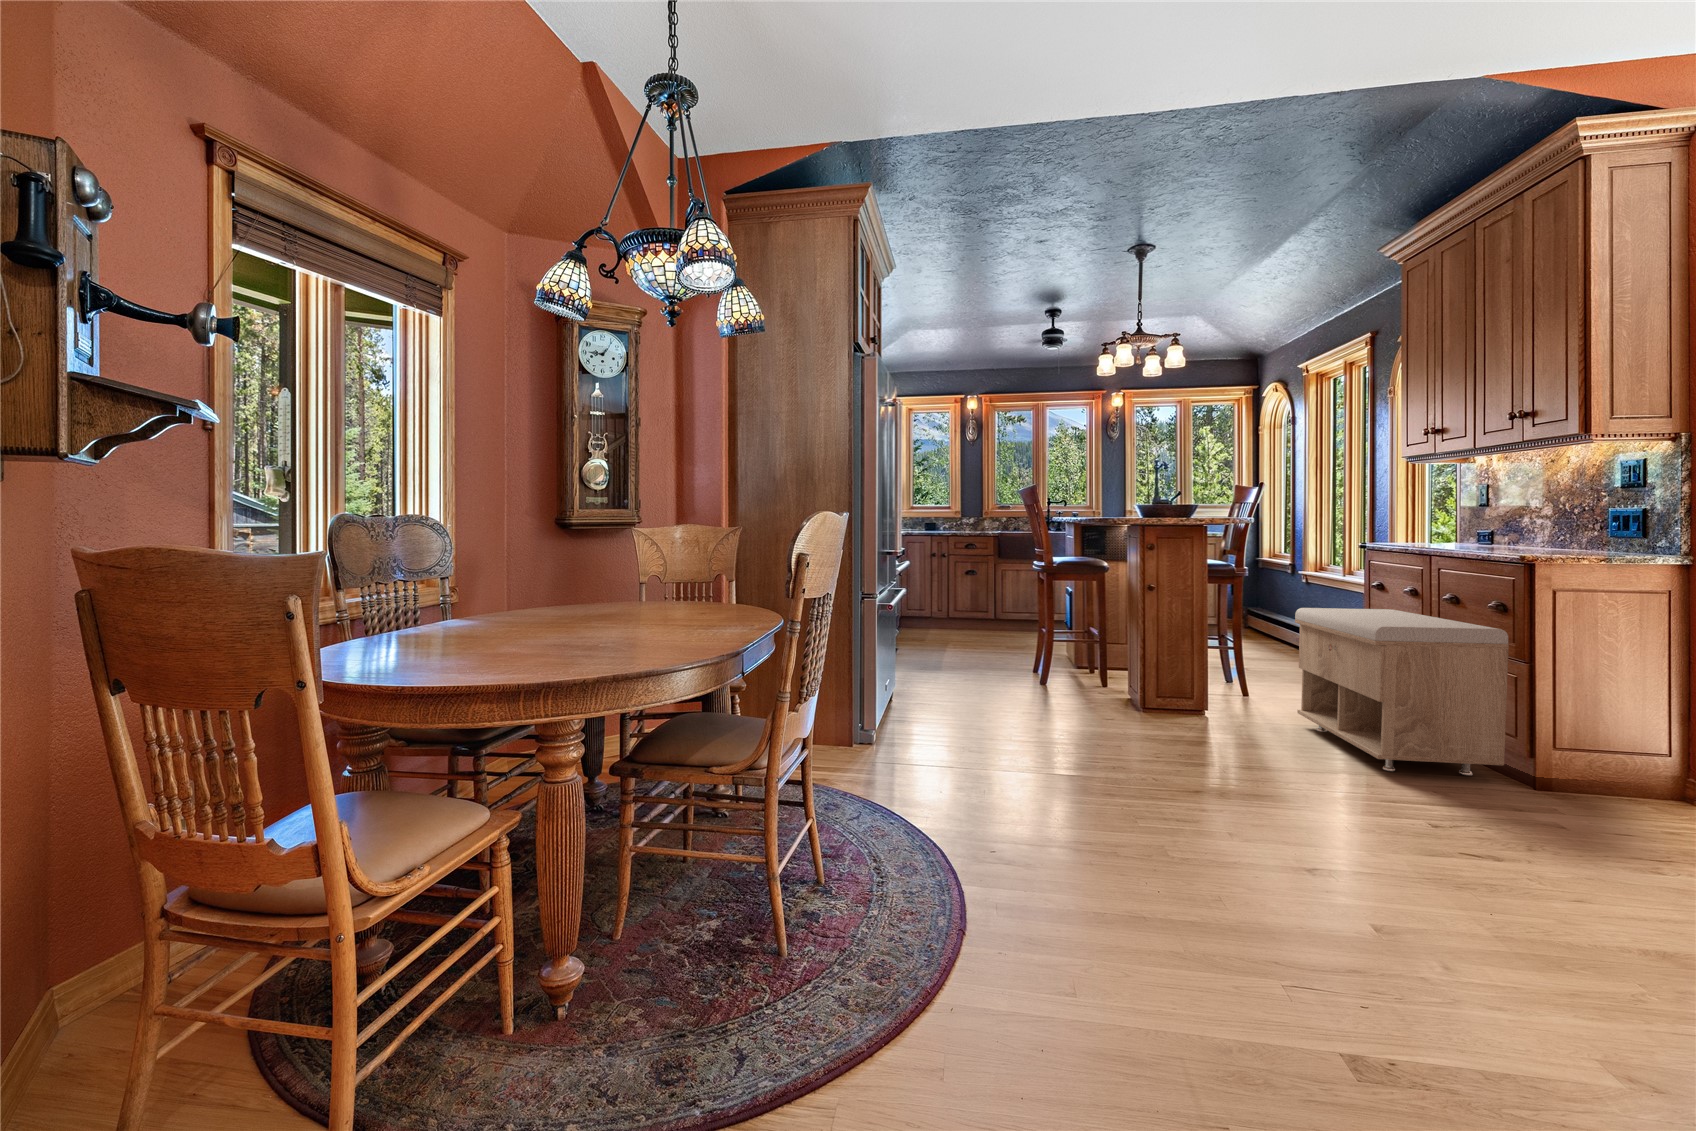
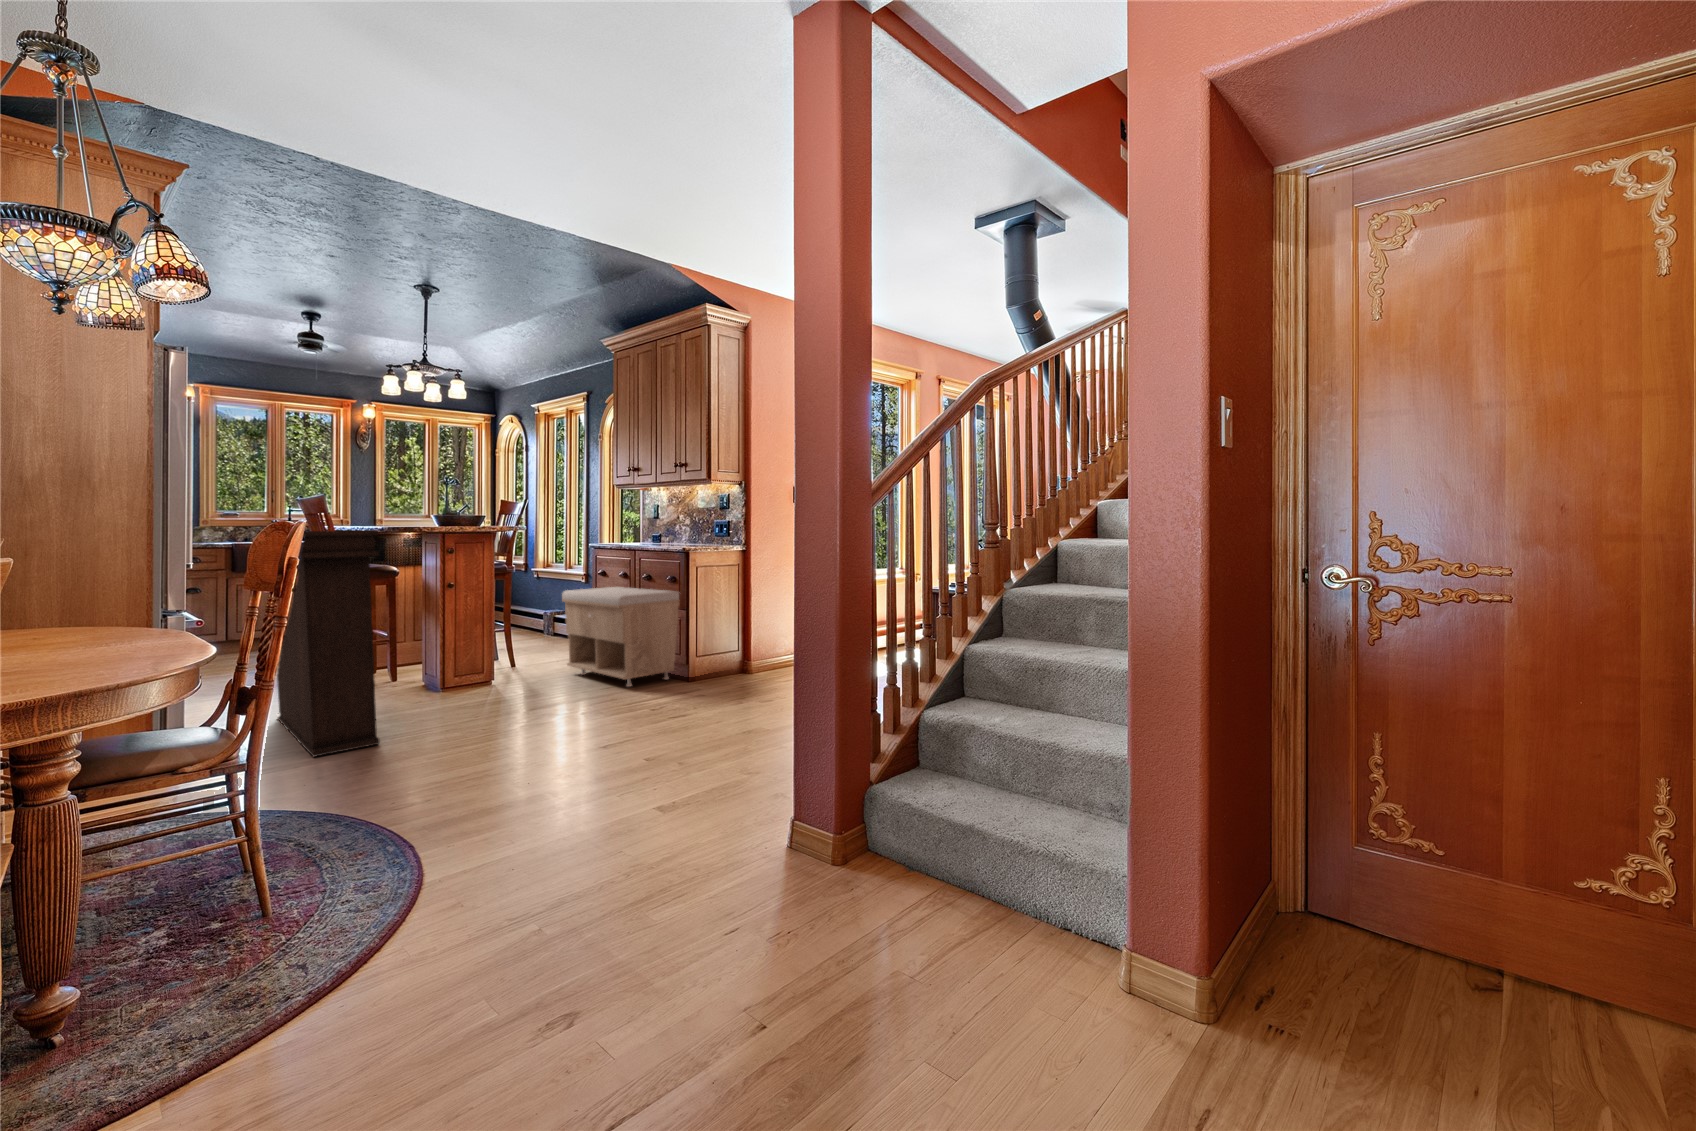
console table: none [961,521,1039,764] -> present [277,531,380,757]

